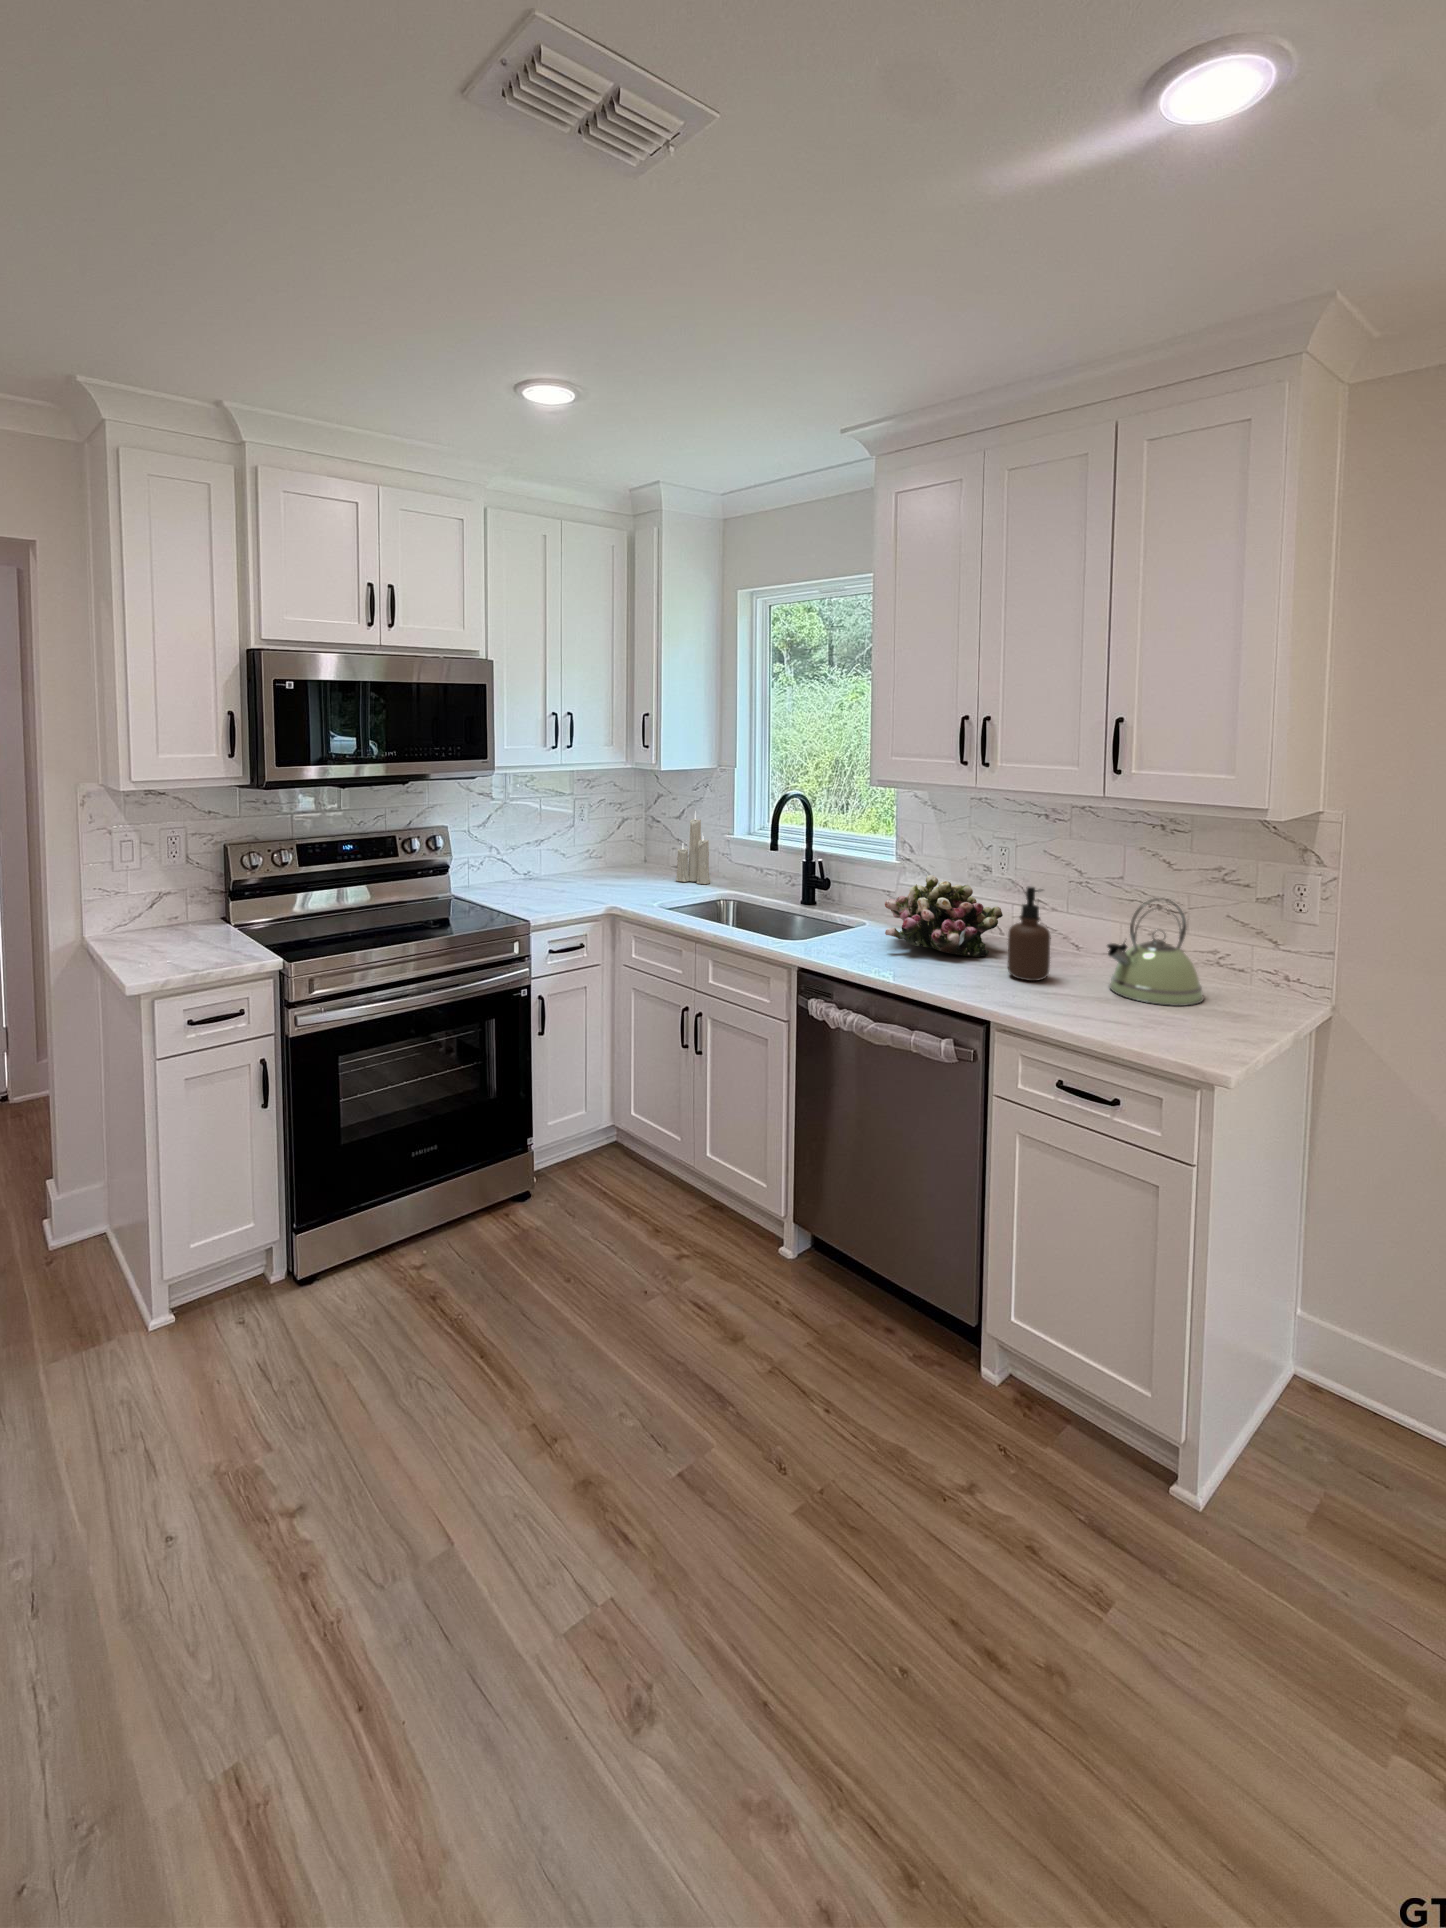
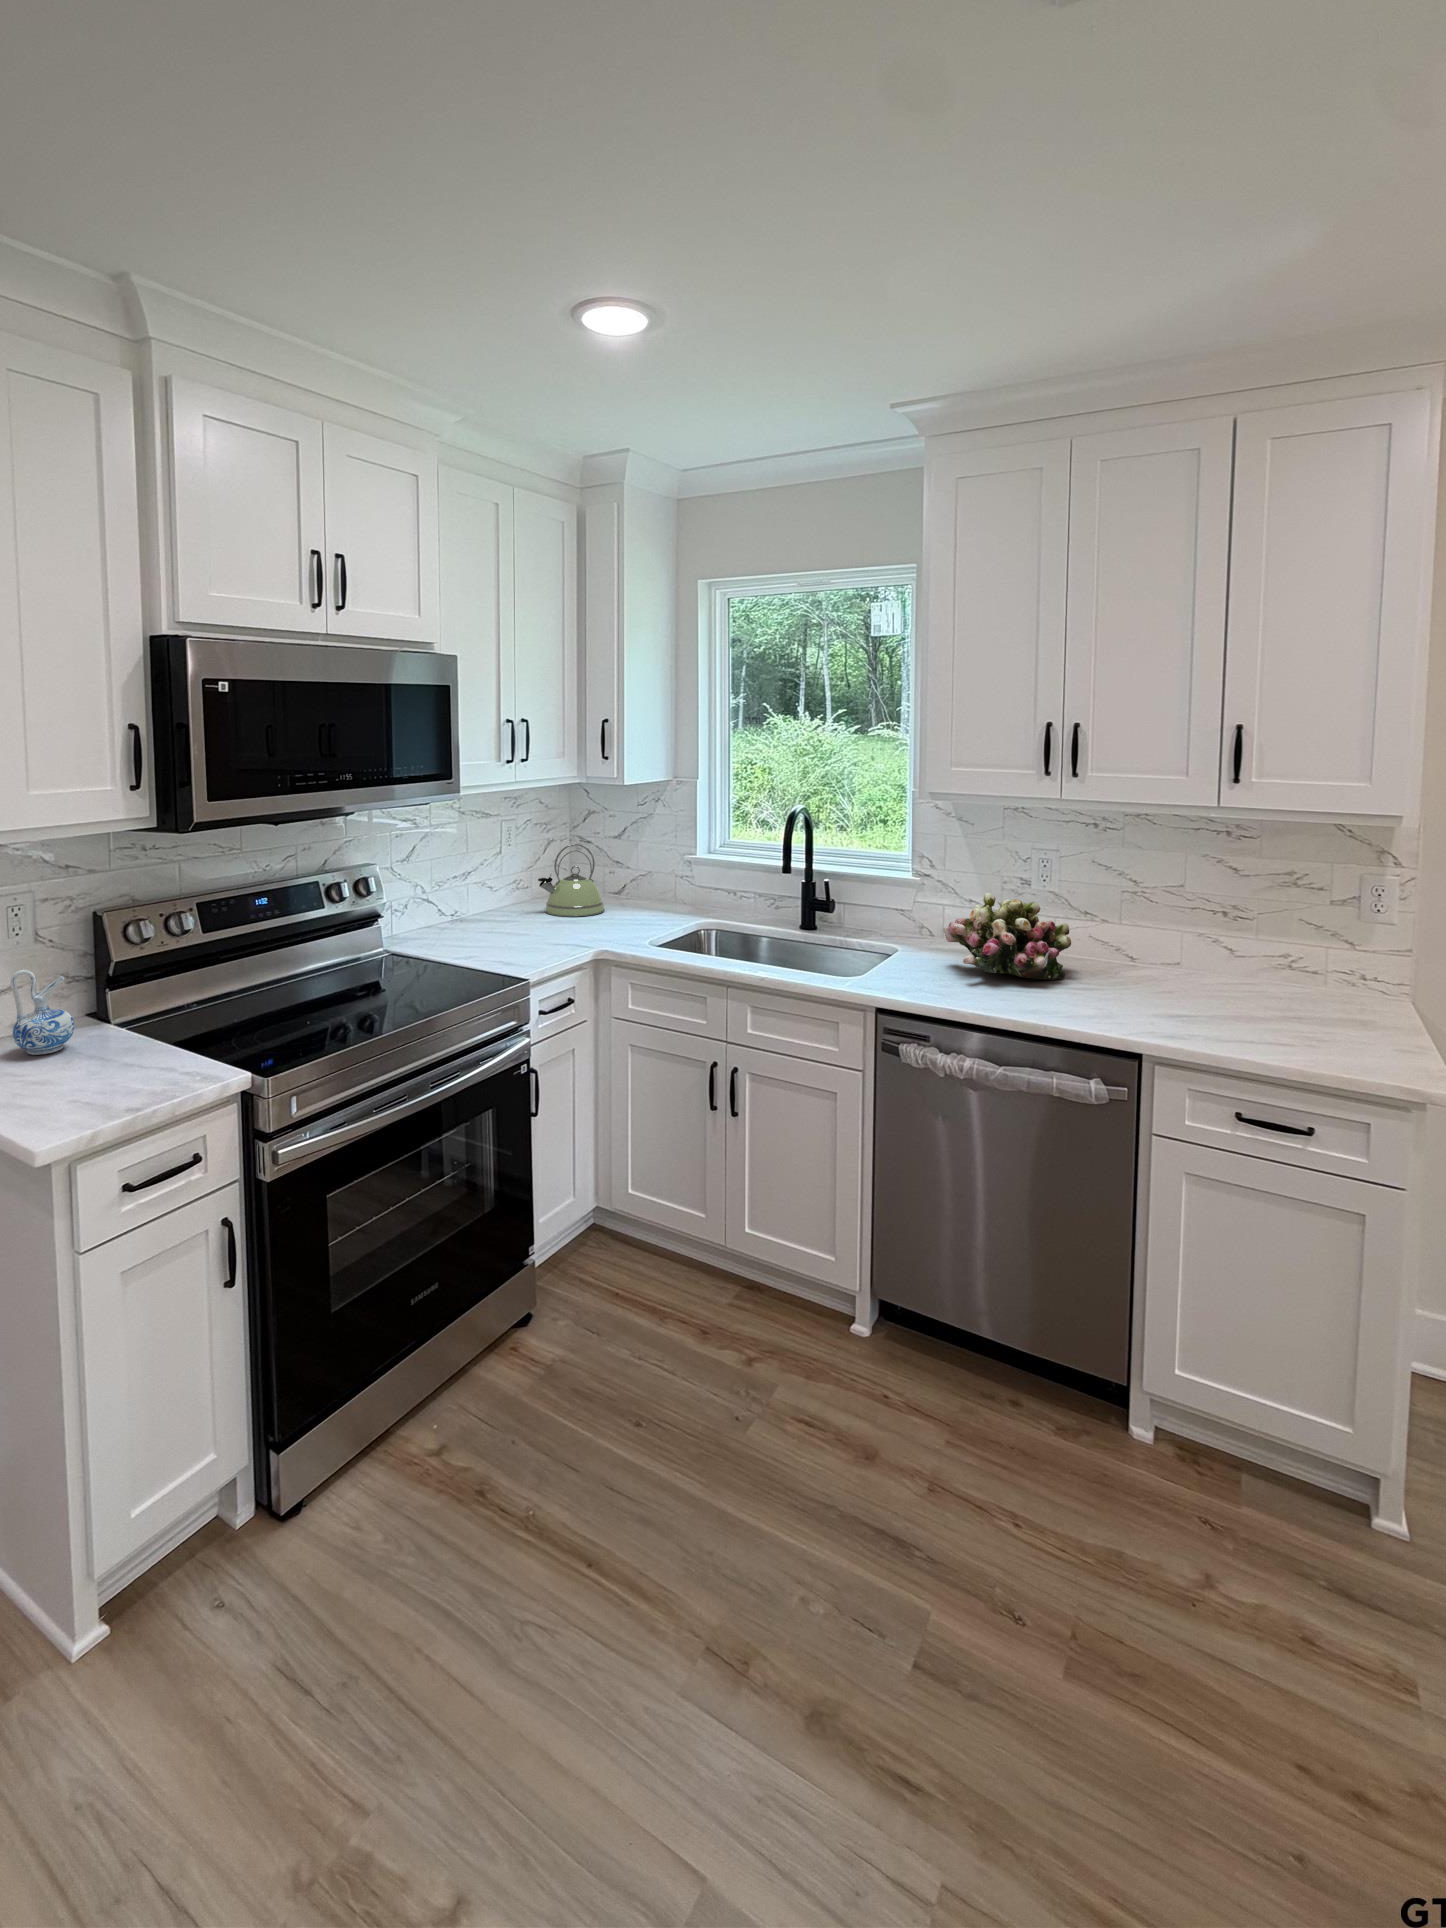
candle: present [676,812,710,884] -> none [629,826,670,915]
ceramic pitcher: none [155,880,196,939] -> present [11,970,74,1055]
soap dispenser: present [1008,887,1050,981] -> none [1111,901,1158,1003]
kettle: present [1107,898,1204,1006] -> present [538,844,605,917]

